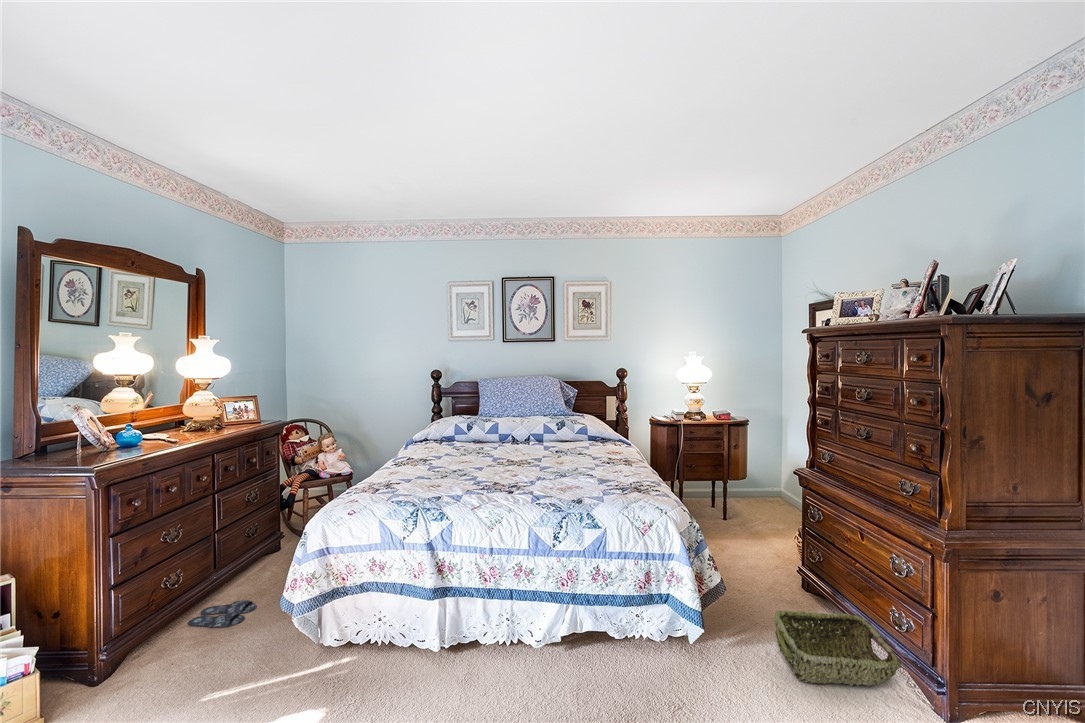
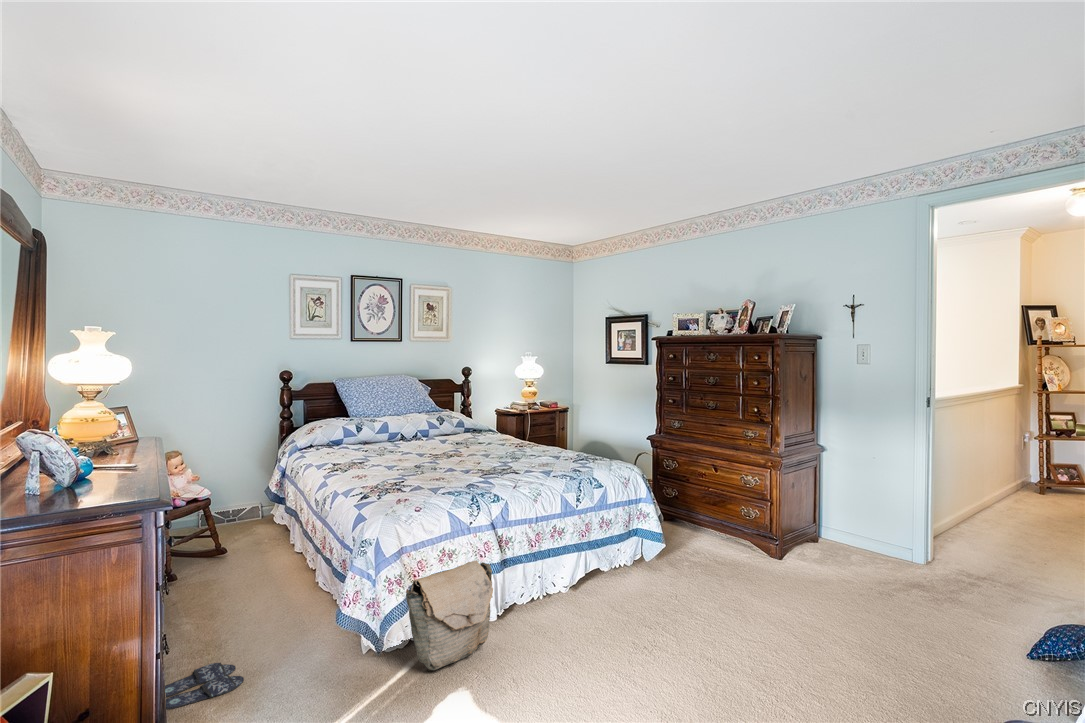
bag: none [297,579,400,679] -> present [406,561,493,670]
woven basket: present [773,610,901,687] -> none [683,519,747,561]

